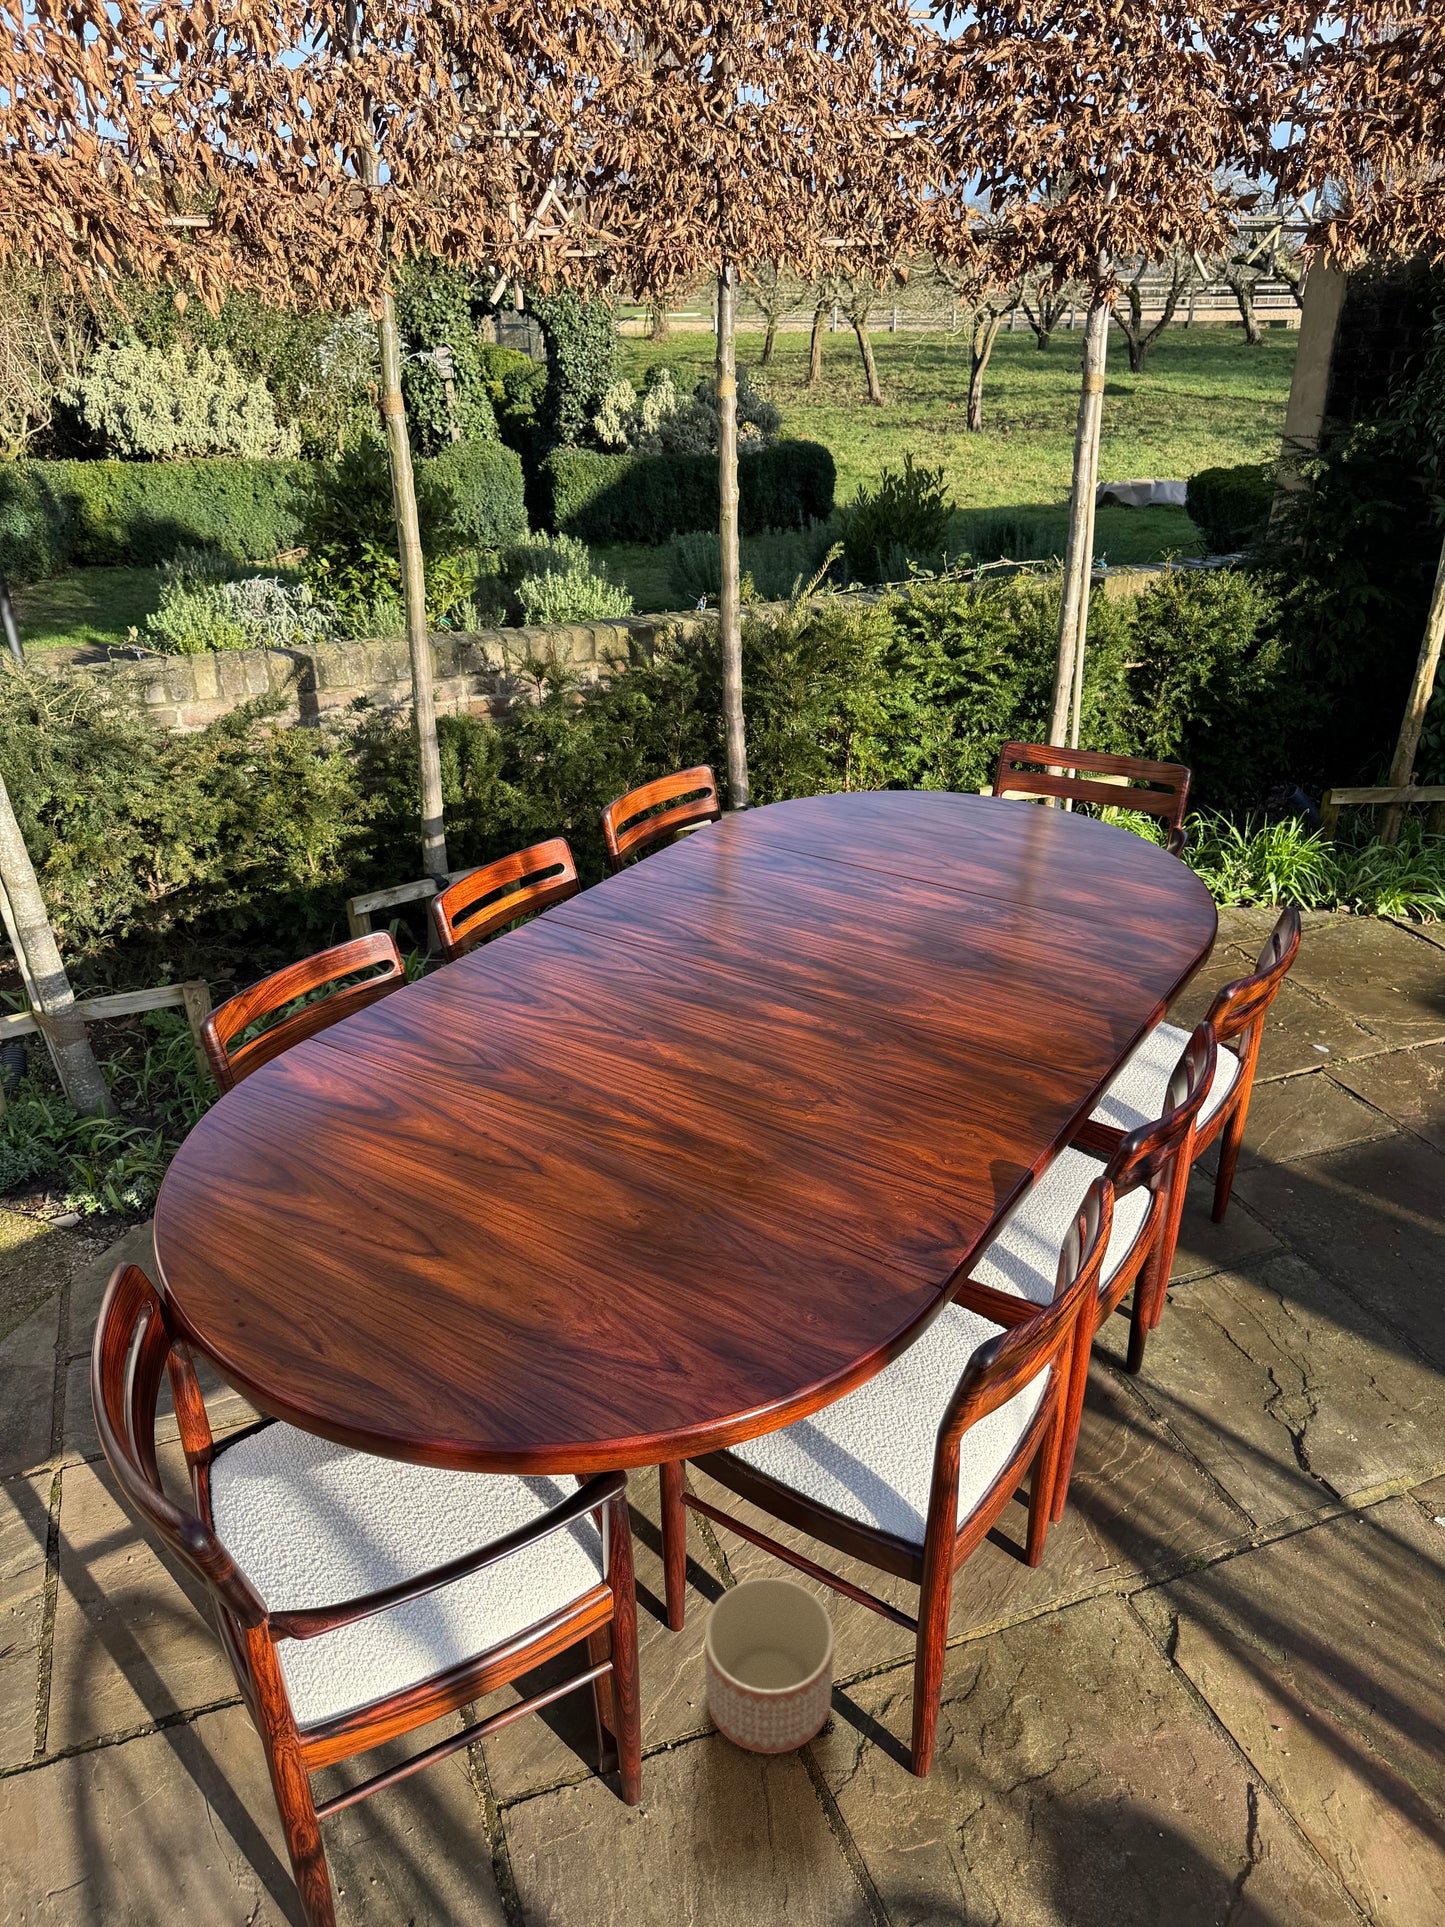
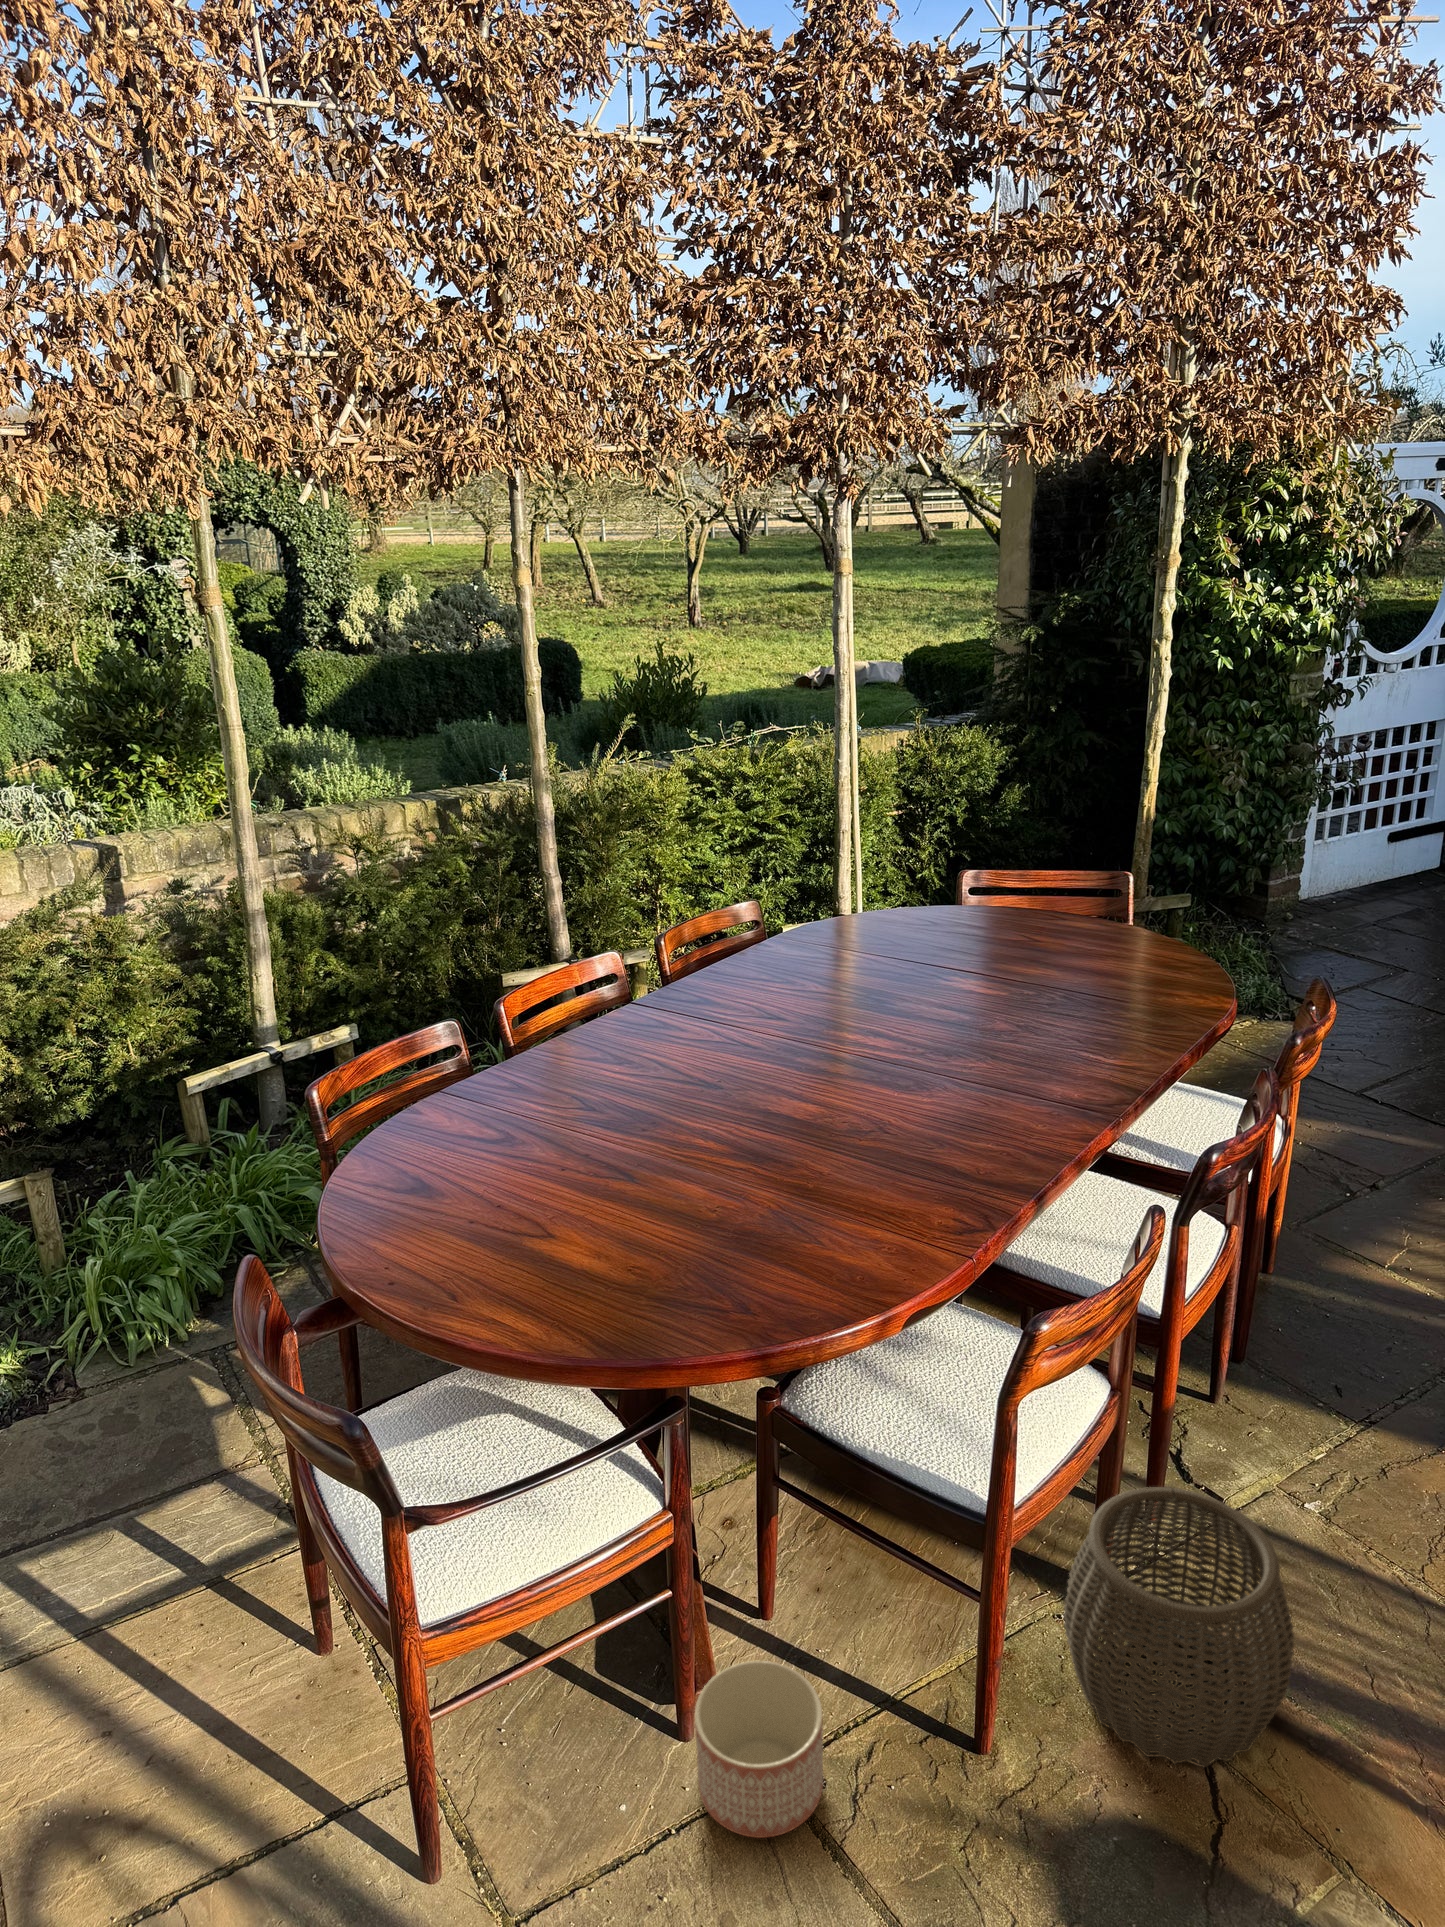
woven basket: none [1111,1479,1364,1780] -> present [1064,1487,1294,1767]

